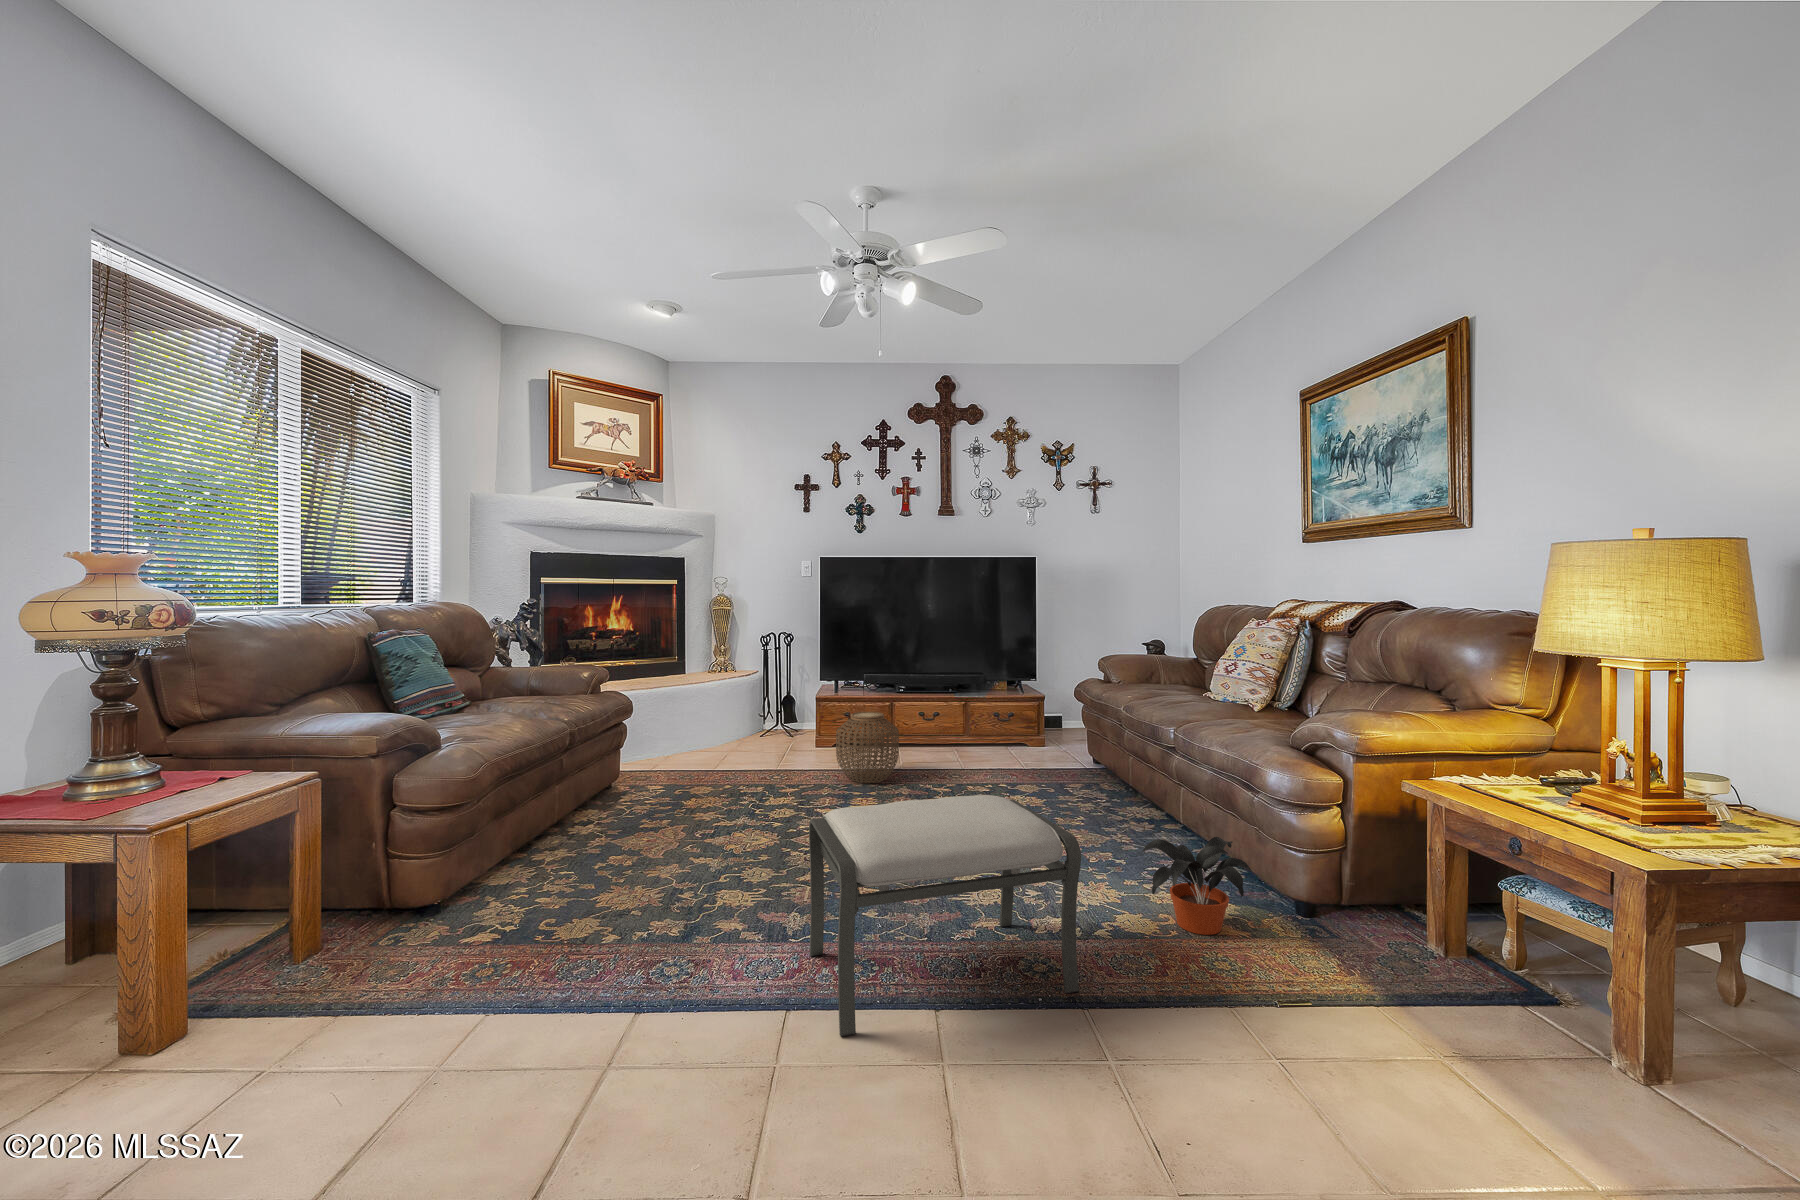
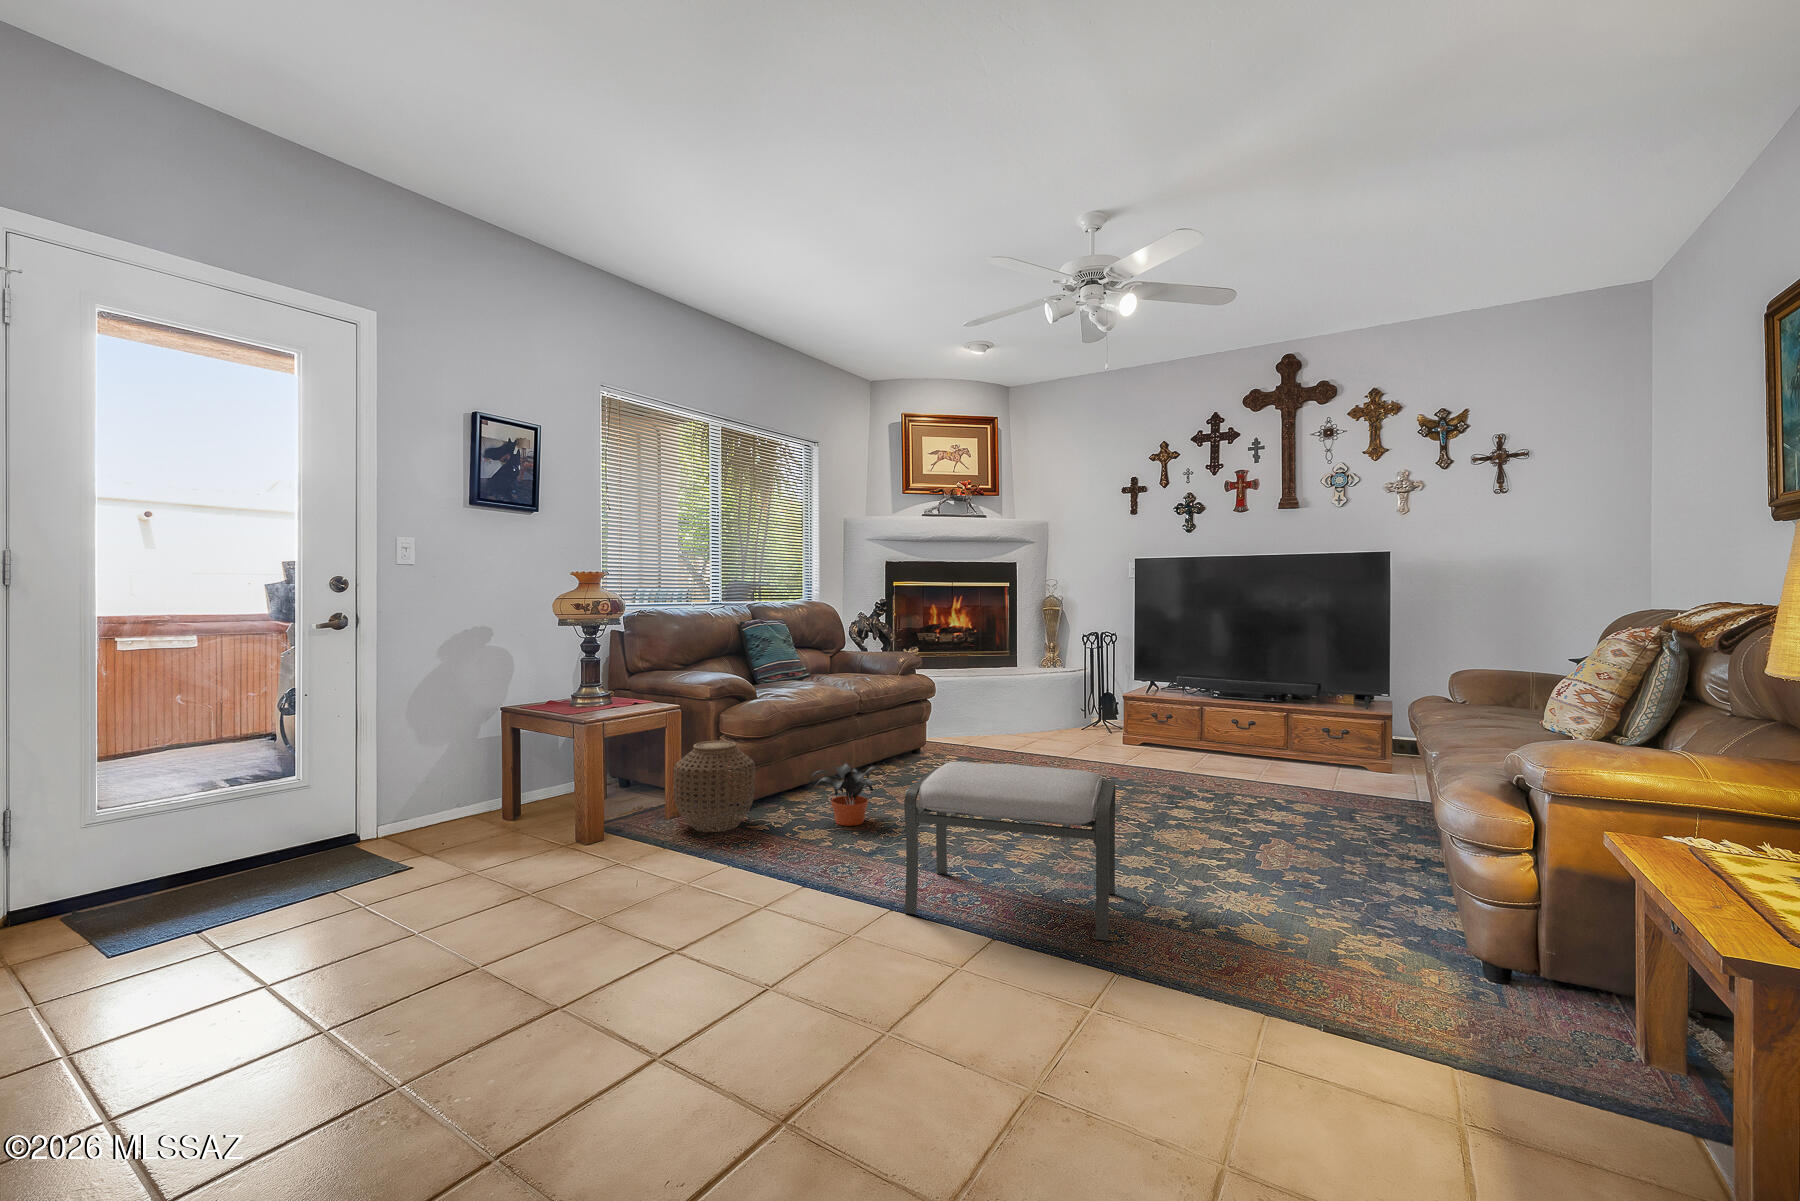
woven basket: present [836,712,899,783] -> present [674,741,755,832]
potted plant: present [1142,837,1253,935] -> present [810,763,886,826]

